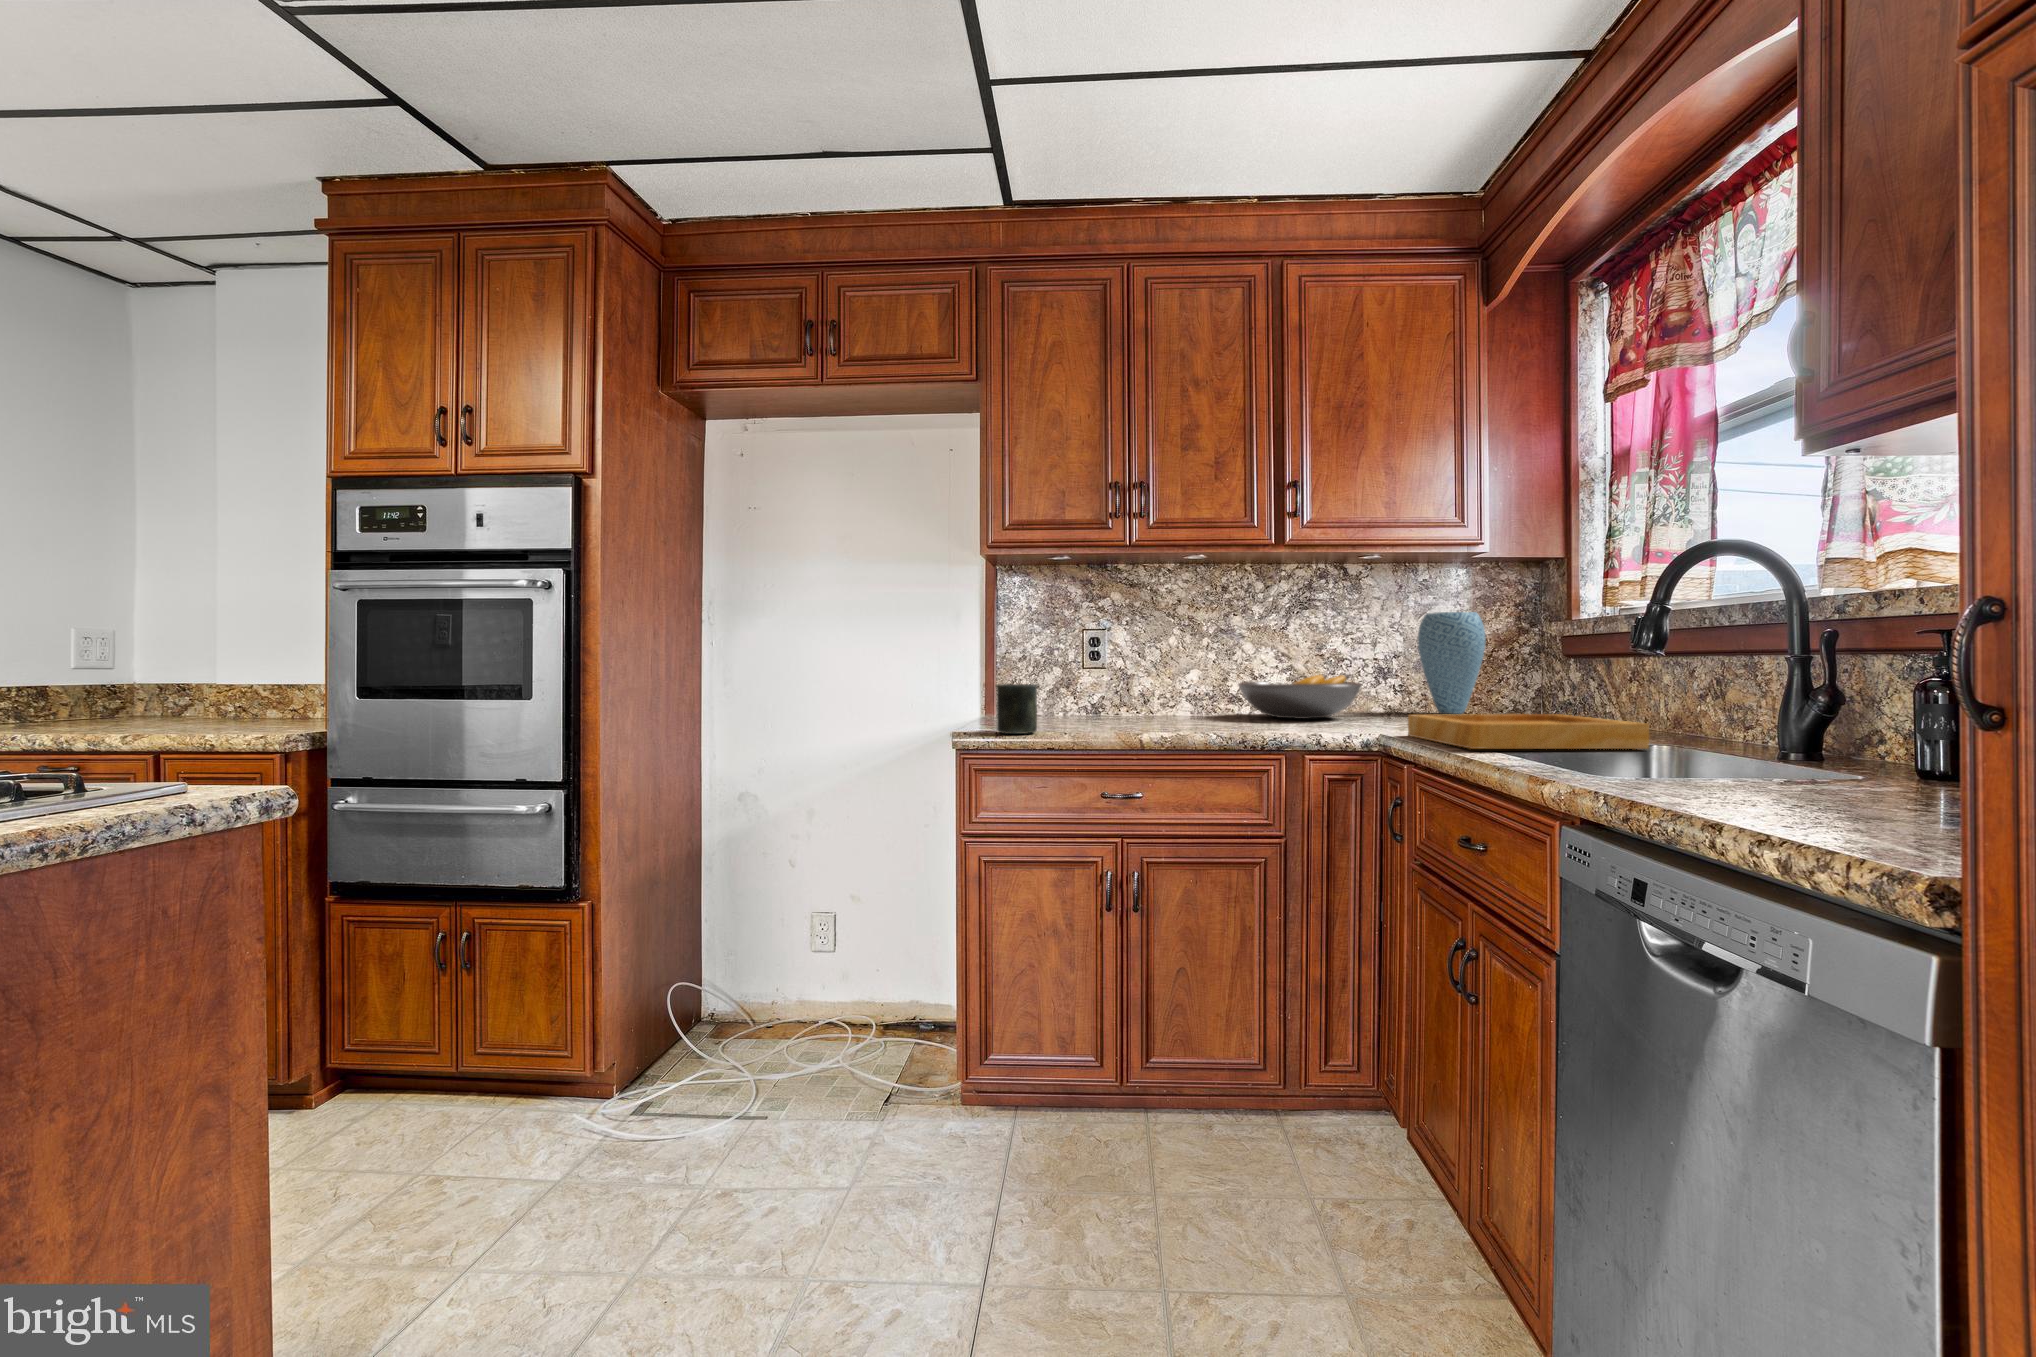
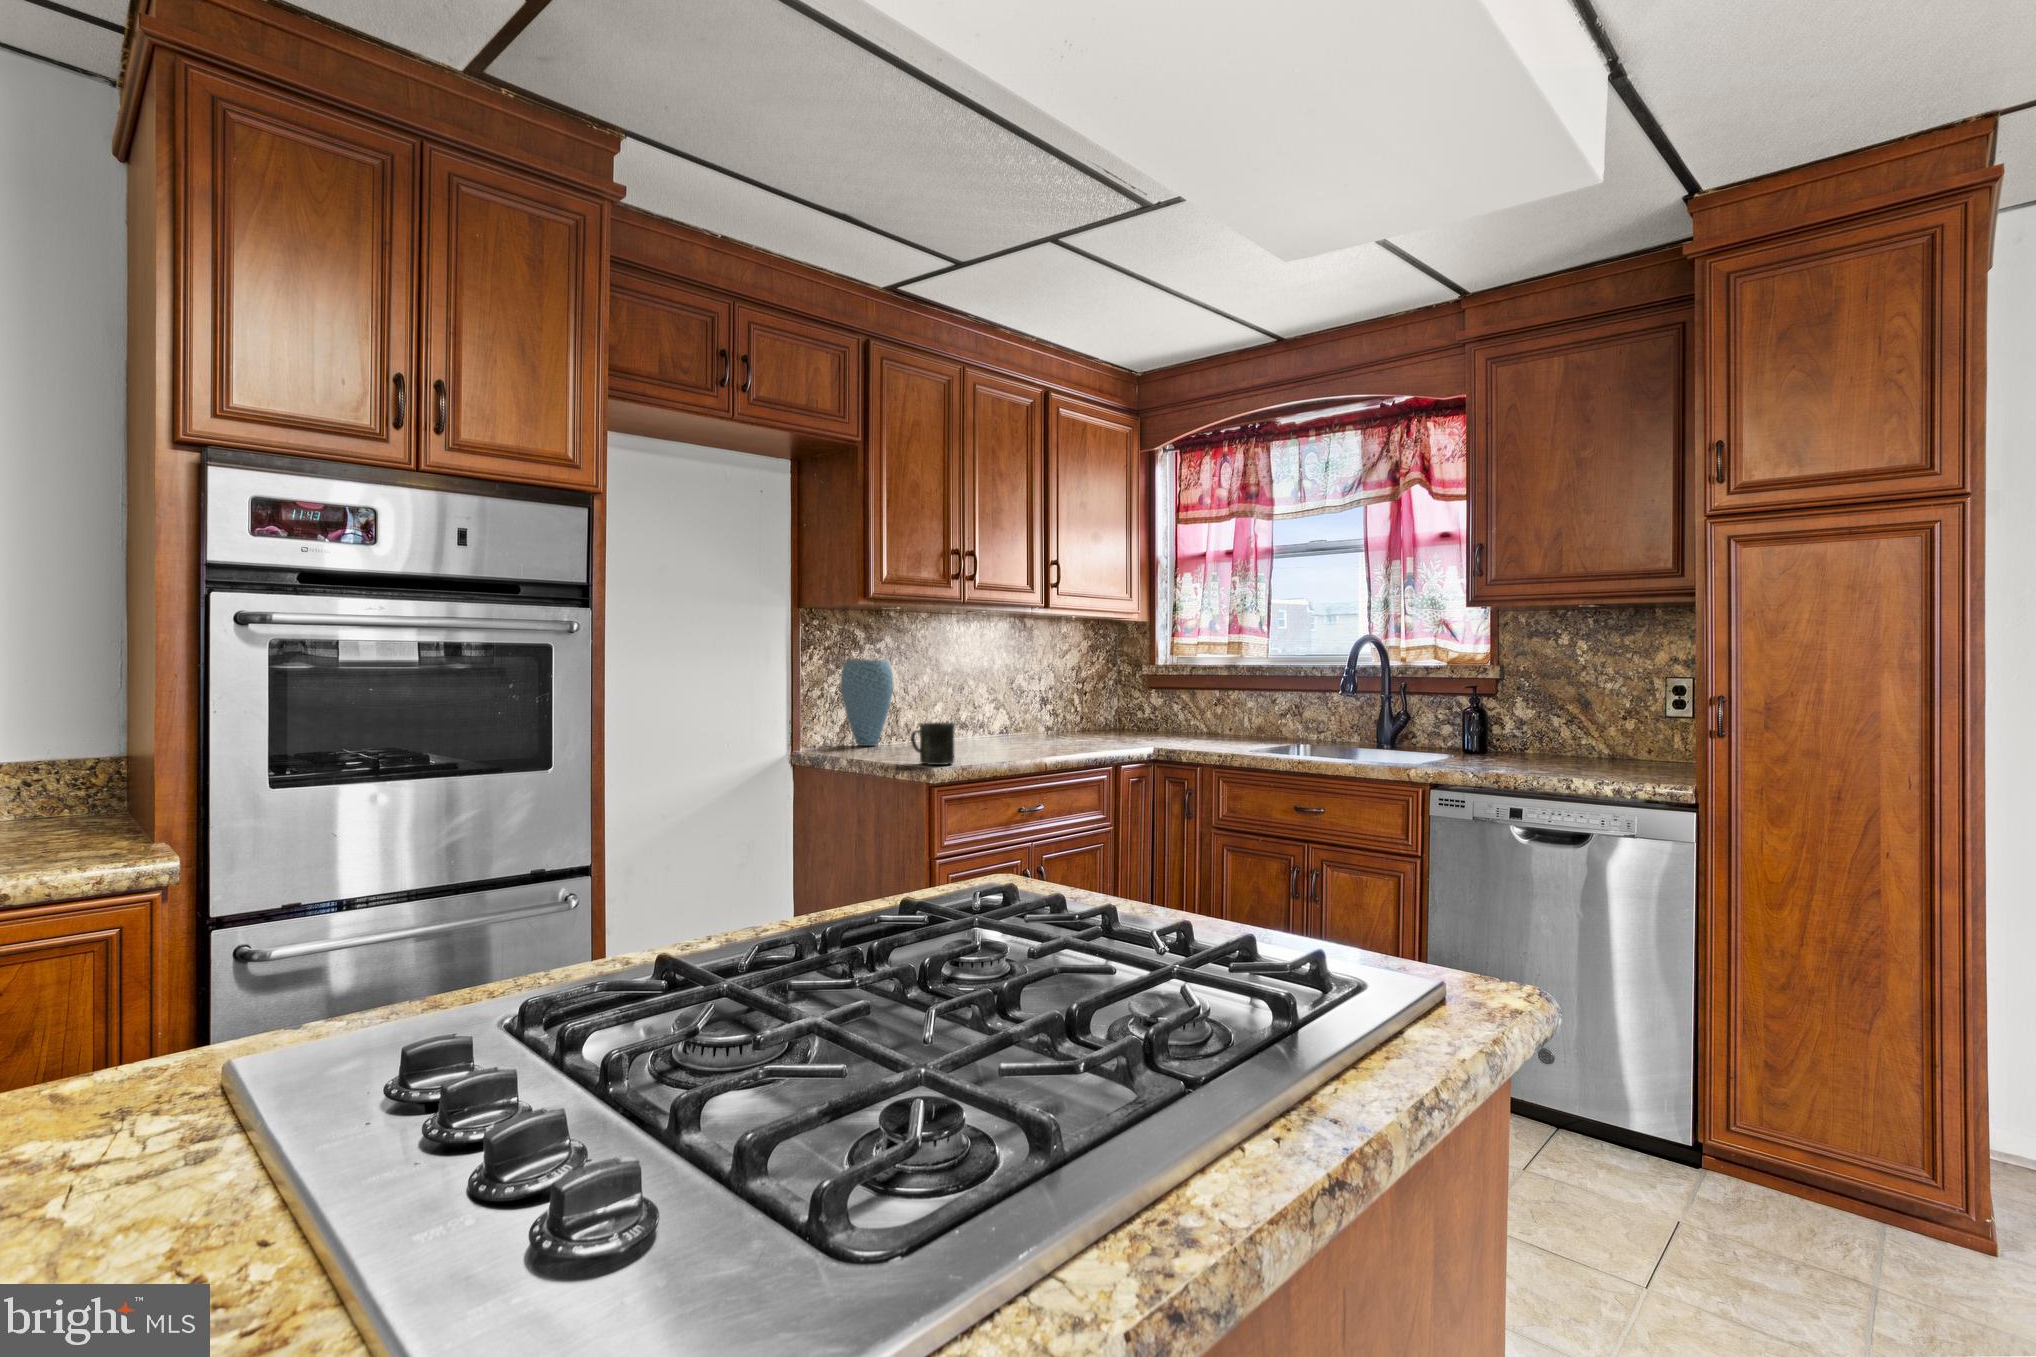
vase: present [1418,612,1486,714] -> present [841,659,893,746]
fruit bowl: present [1238,674,1363,719] -> none [973,704,1065,739]
tray: present [1408,714,1649,749] -> none [1153,728,1293,754]

